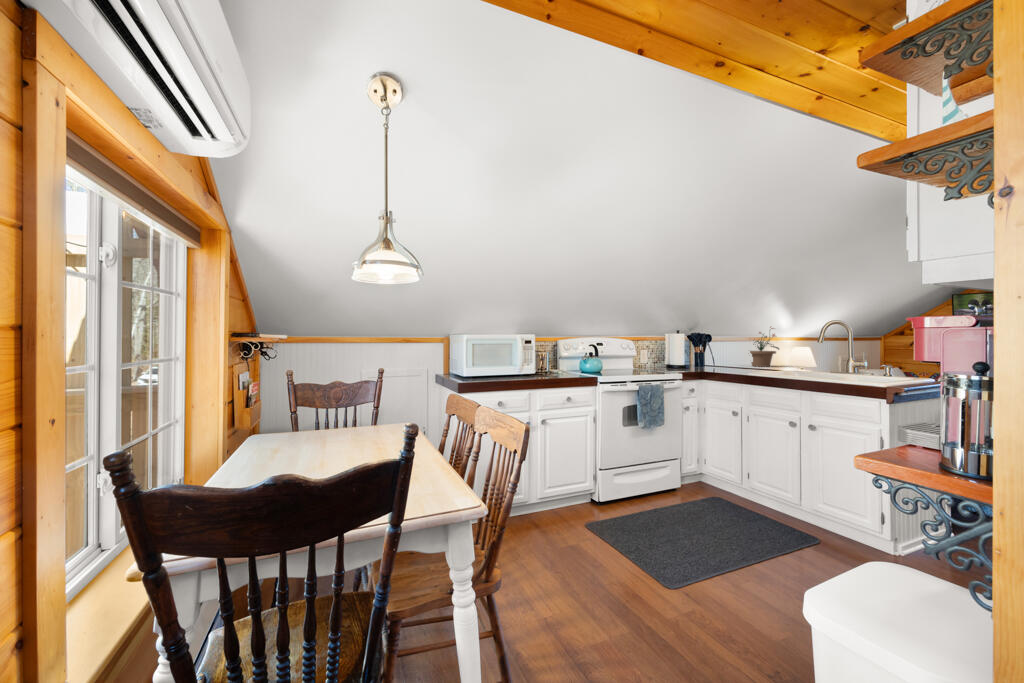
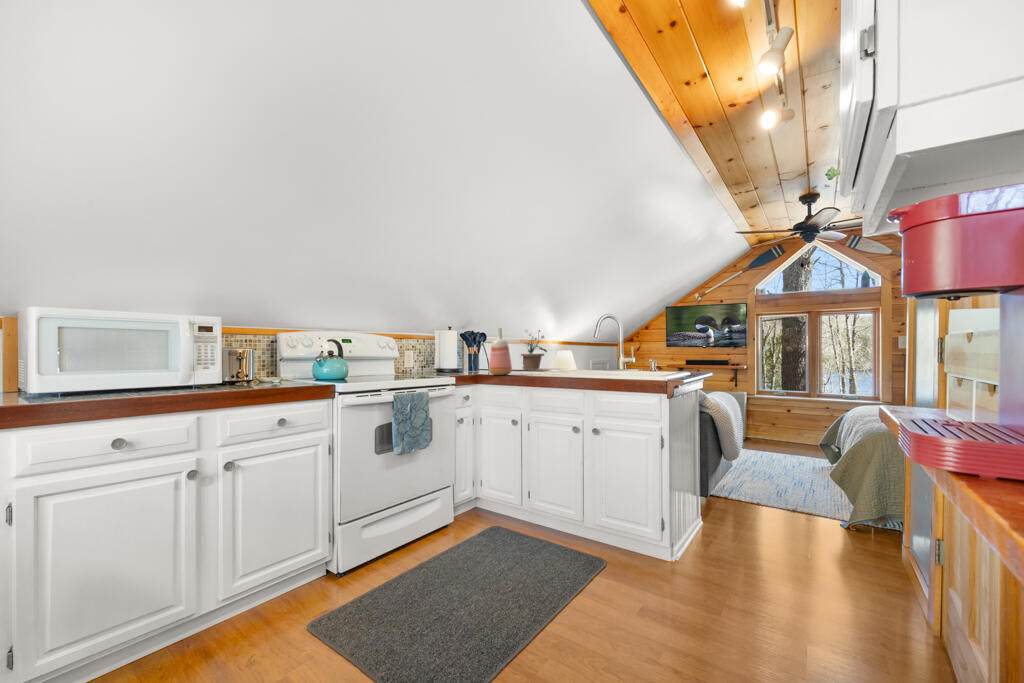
vase: none [713,333,734,374] -> present [489,328,512,375]

